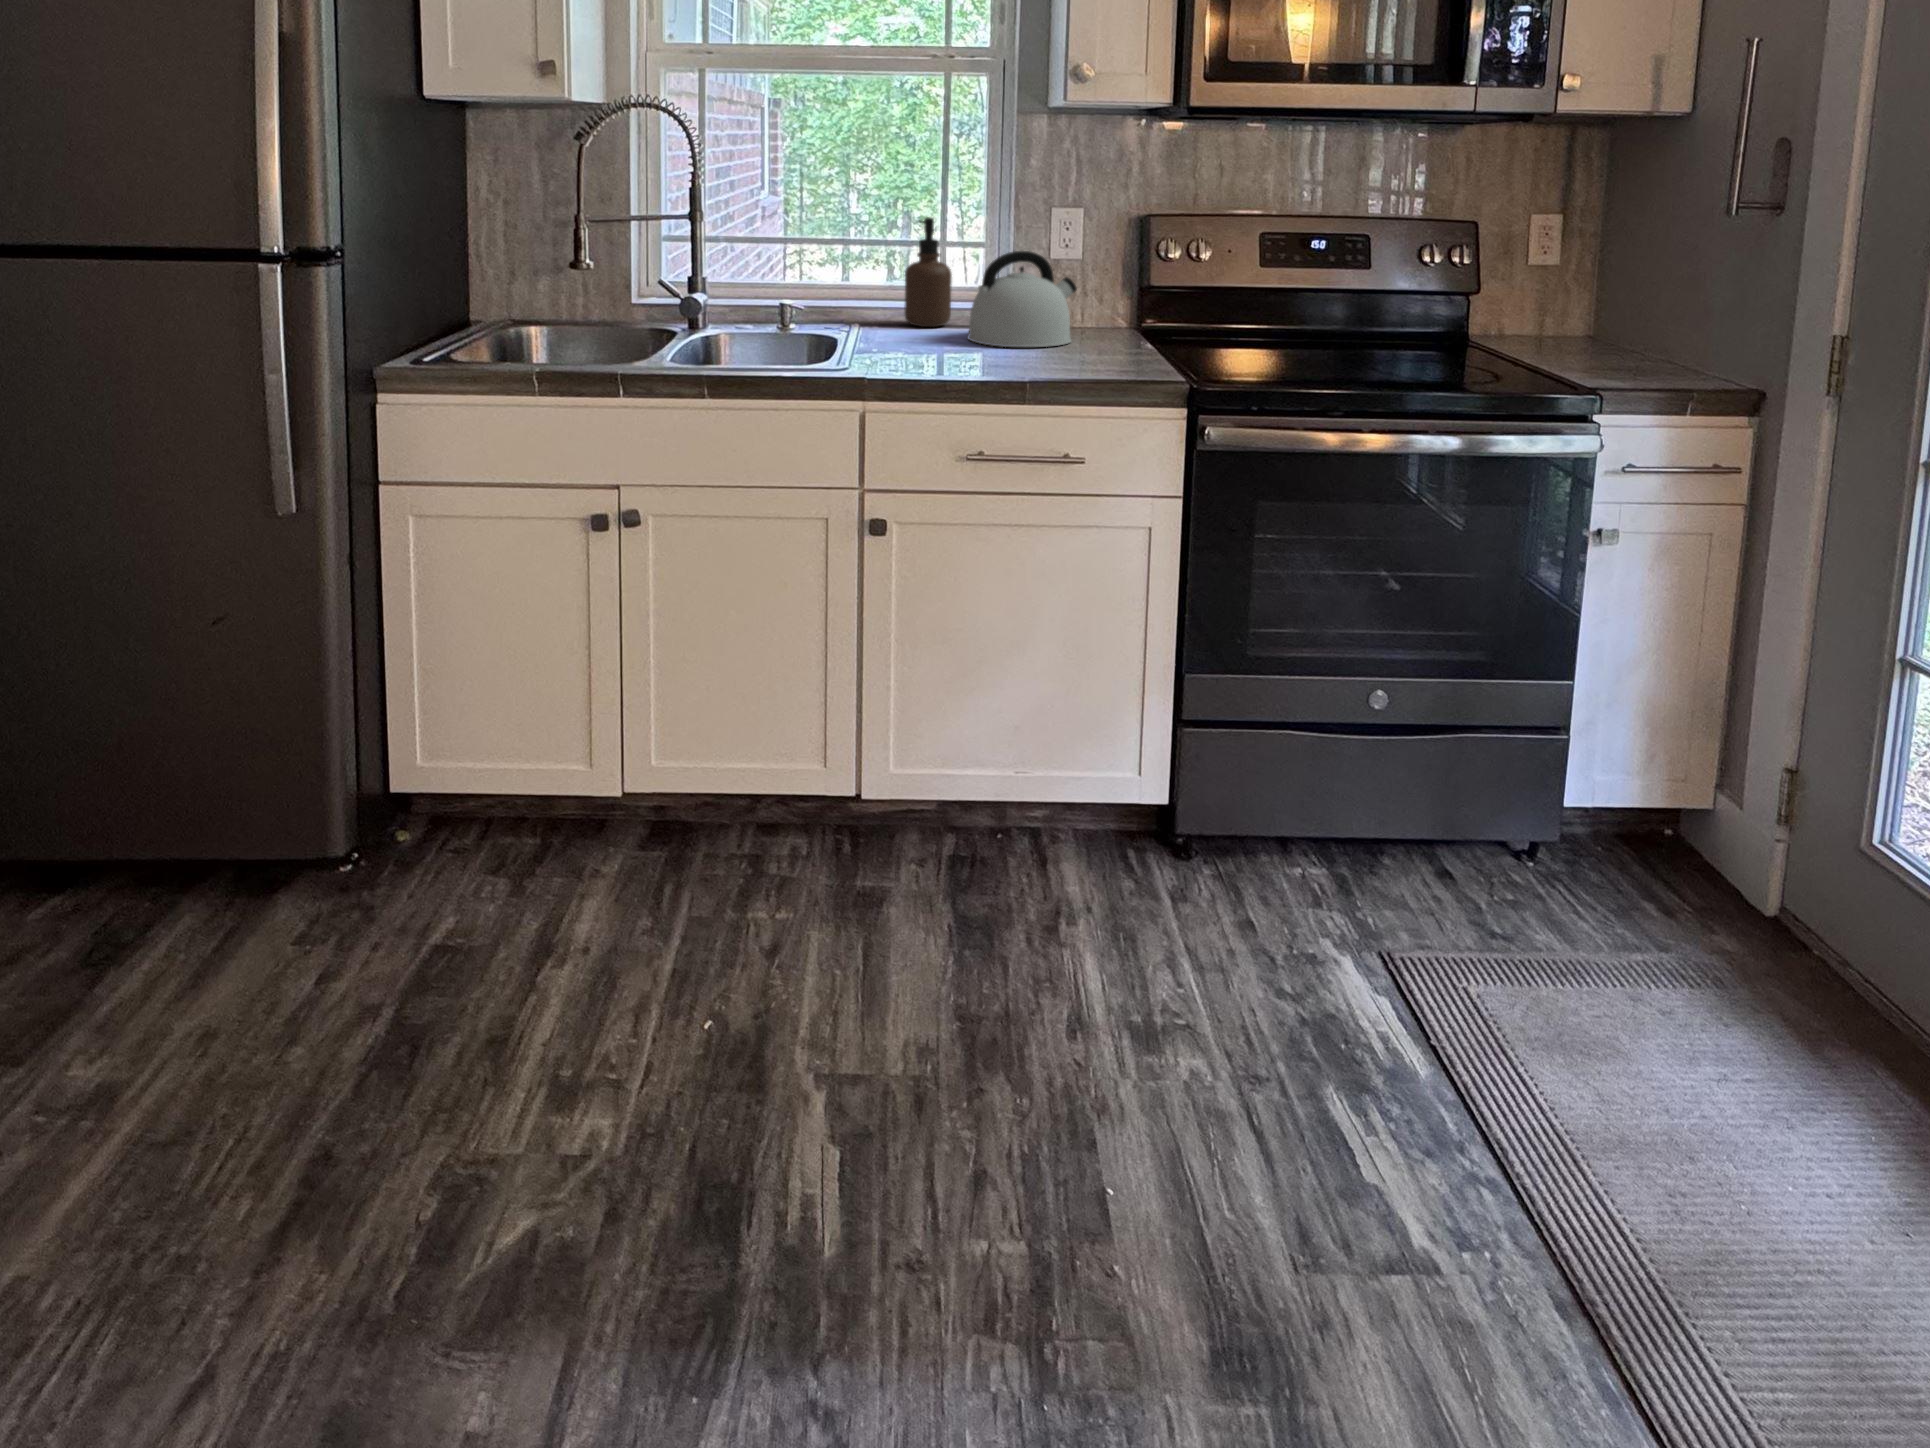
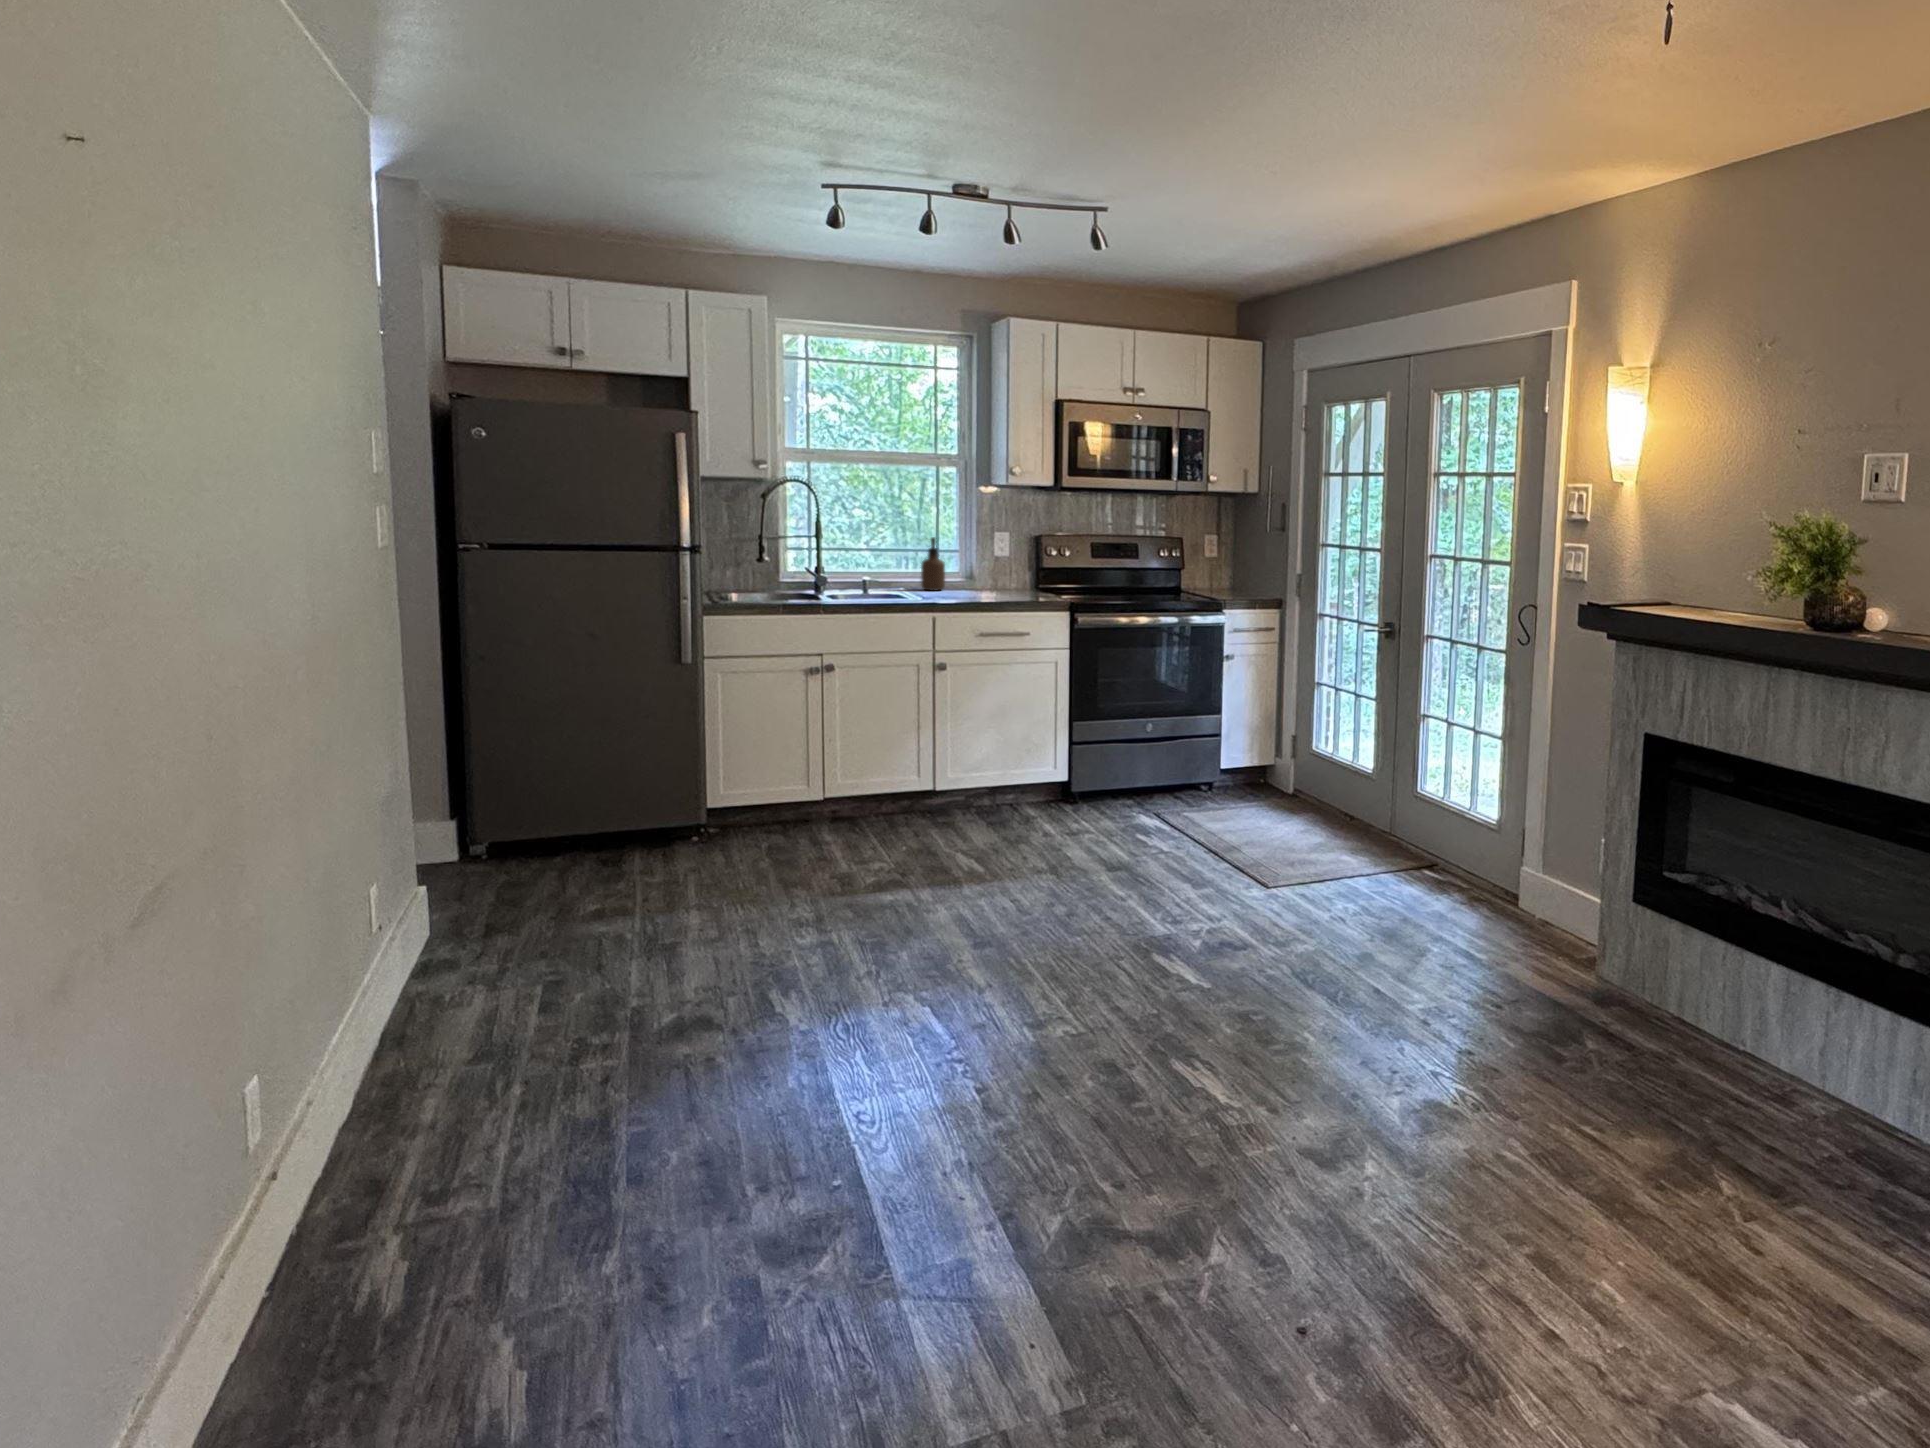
kettle: present [967,251,1077,347] -> none [959,552,1010,595]

